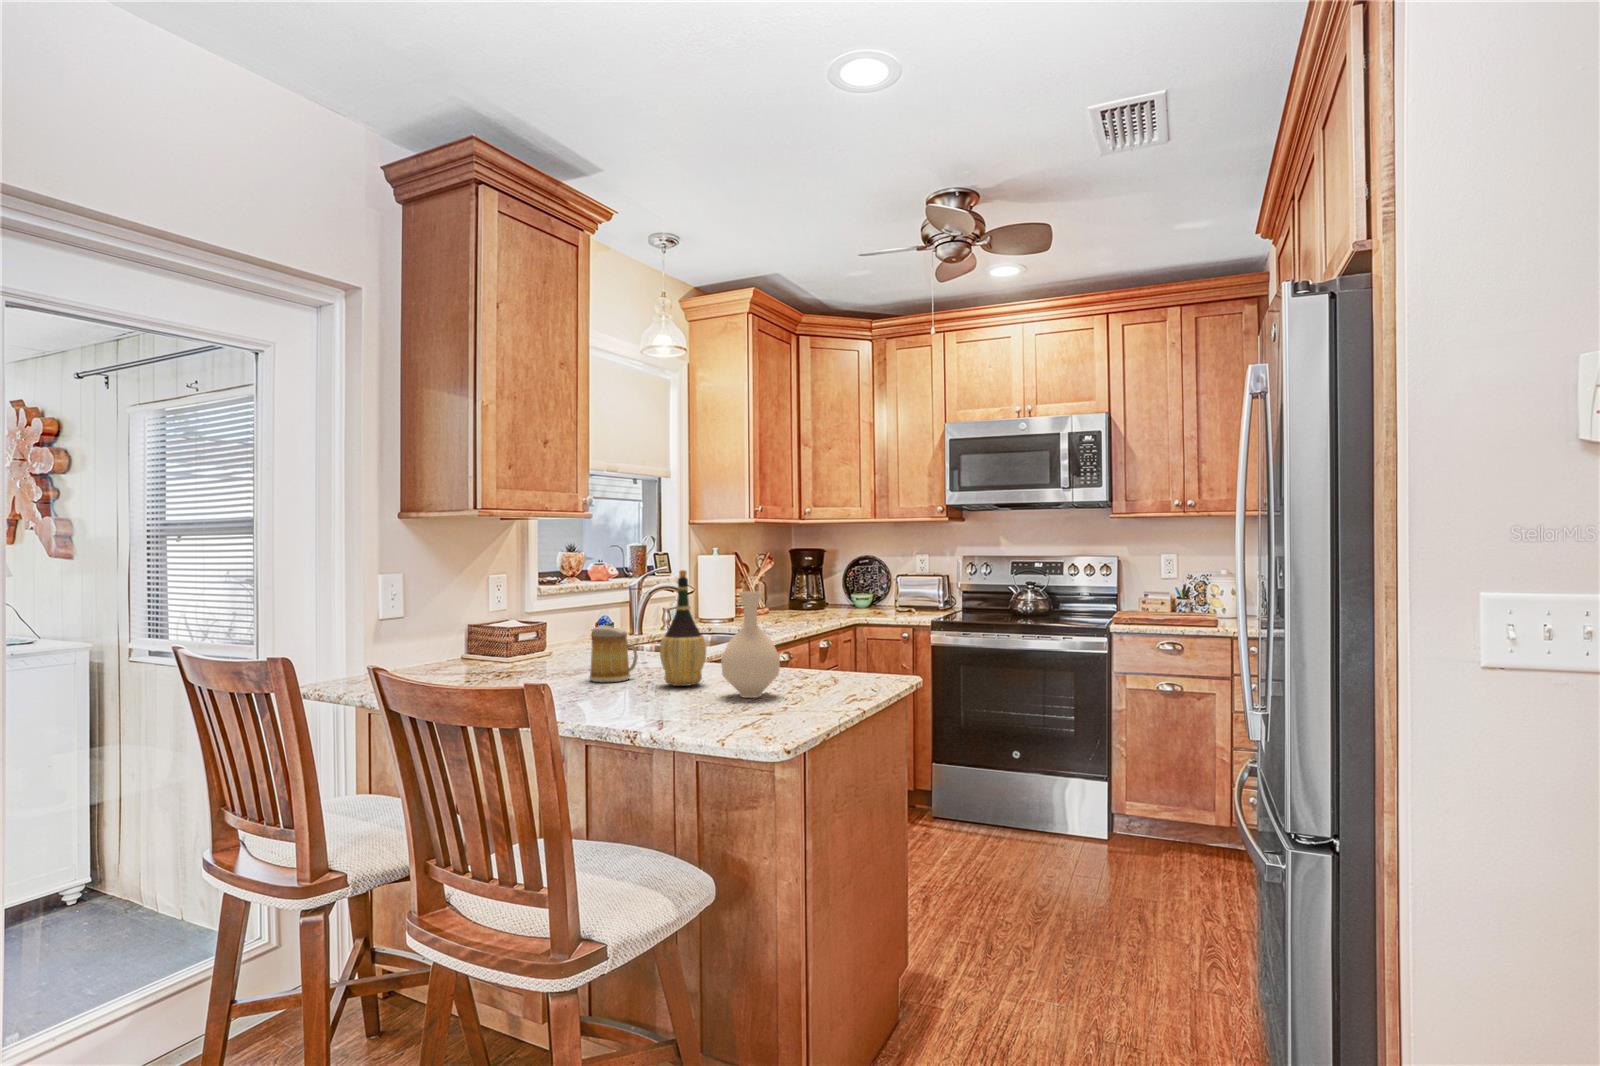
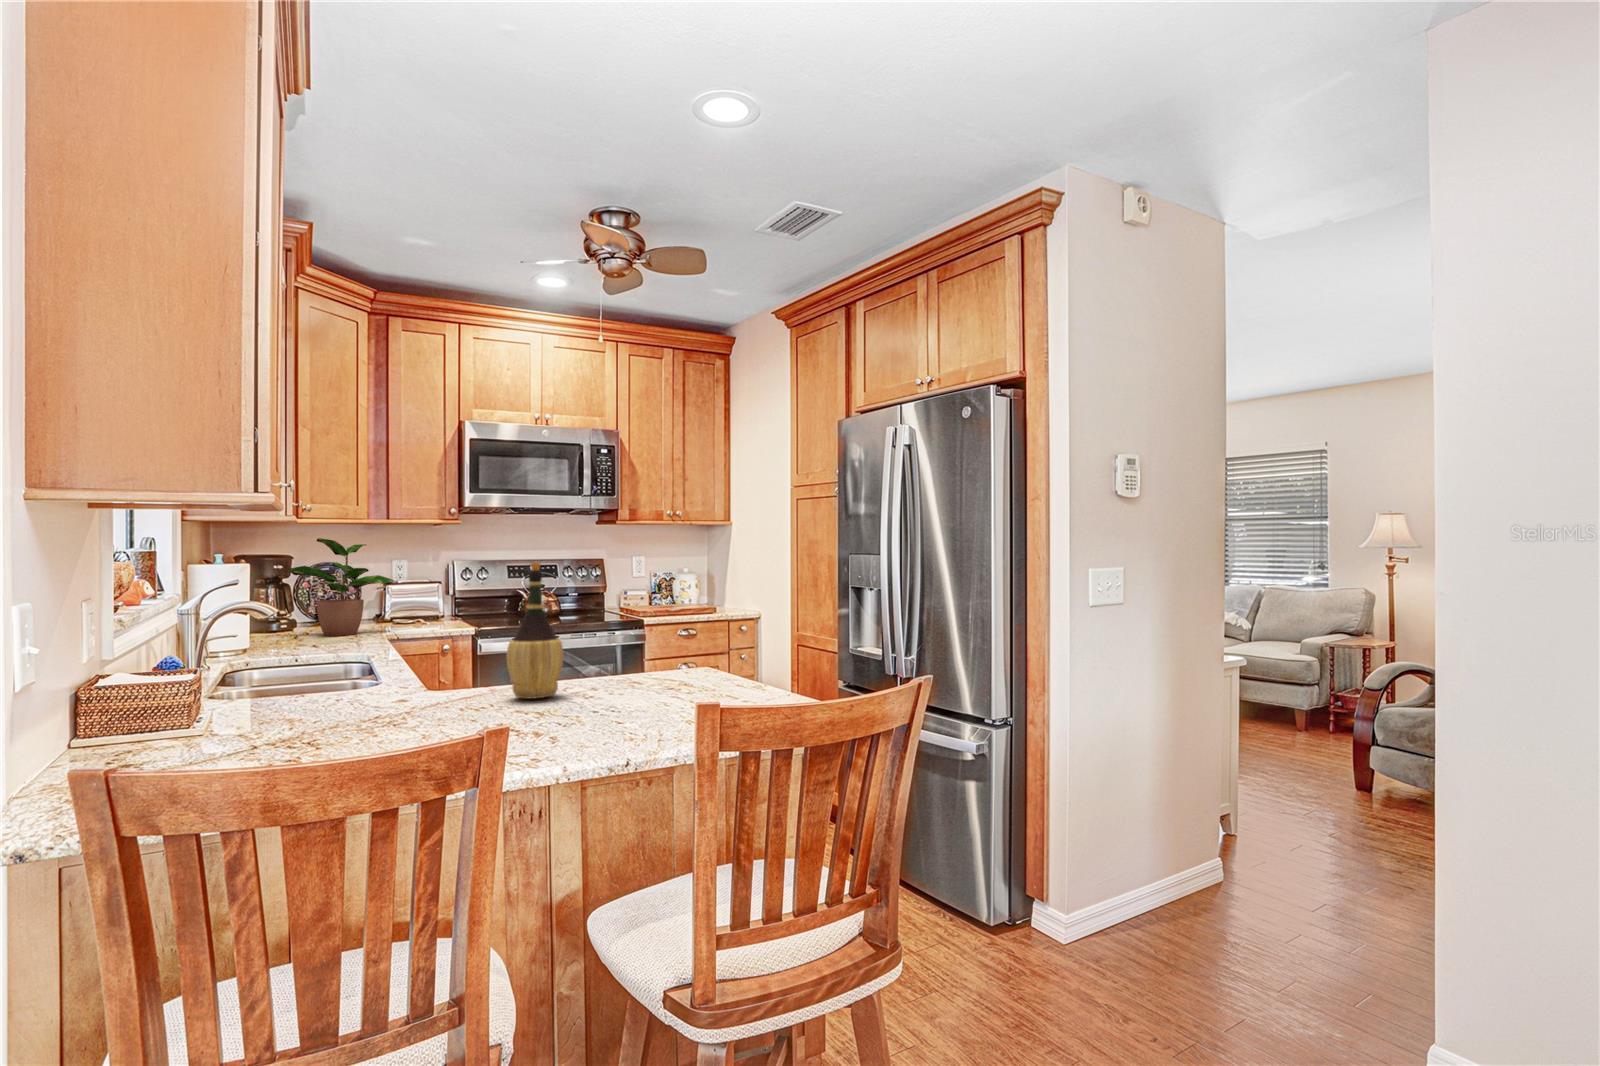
potted plant: none [805,537,876,619] -> present [287,538,394,636]
vase: present [721,591,780,698] -> none [619,581,683,694]
mug: present [589,625,638,682] -> none [387,637,446,713]

